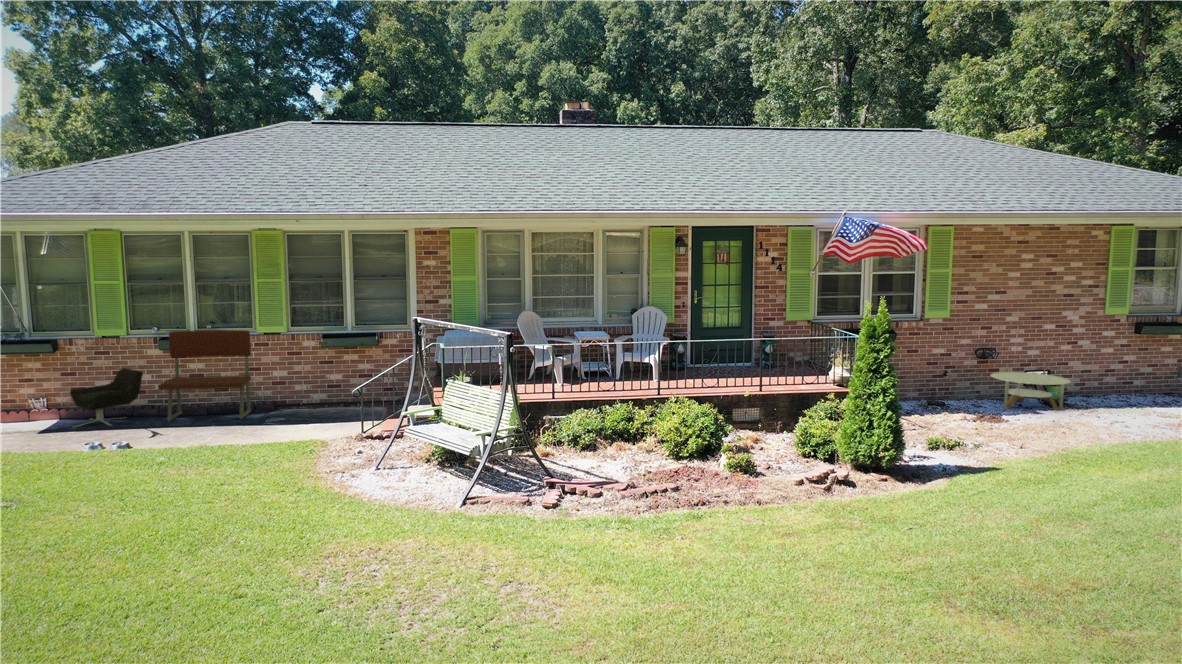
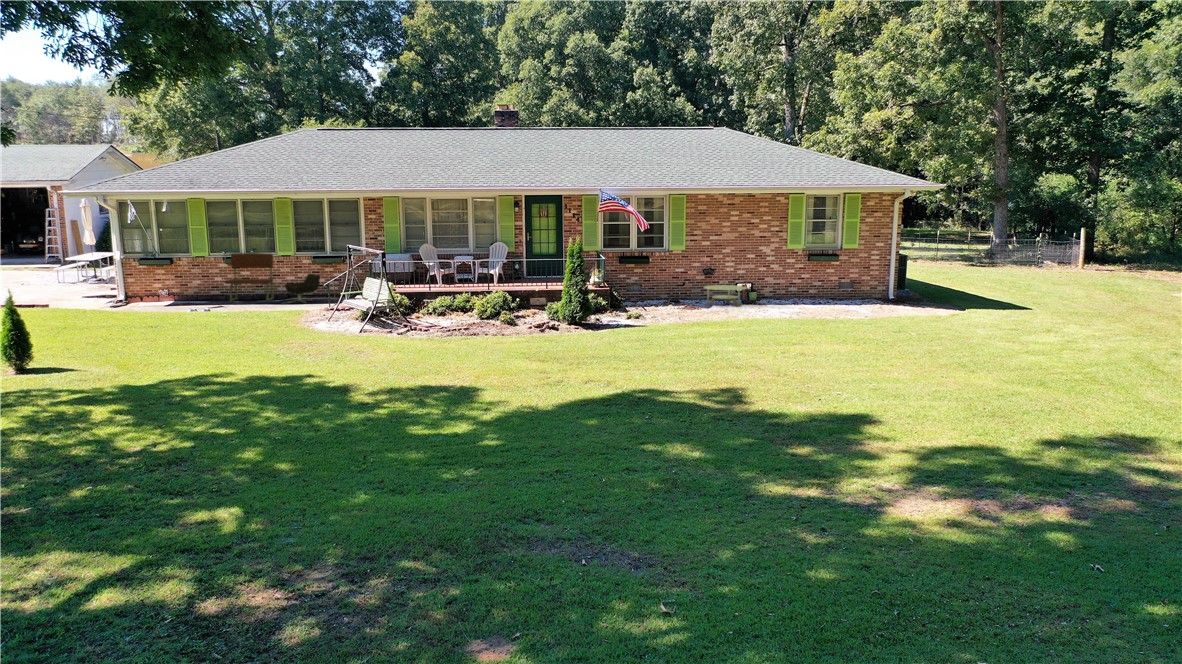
lounge chair: present [70,368,143,426] -> present [285,274,320,301]

